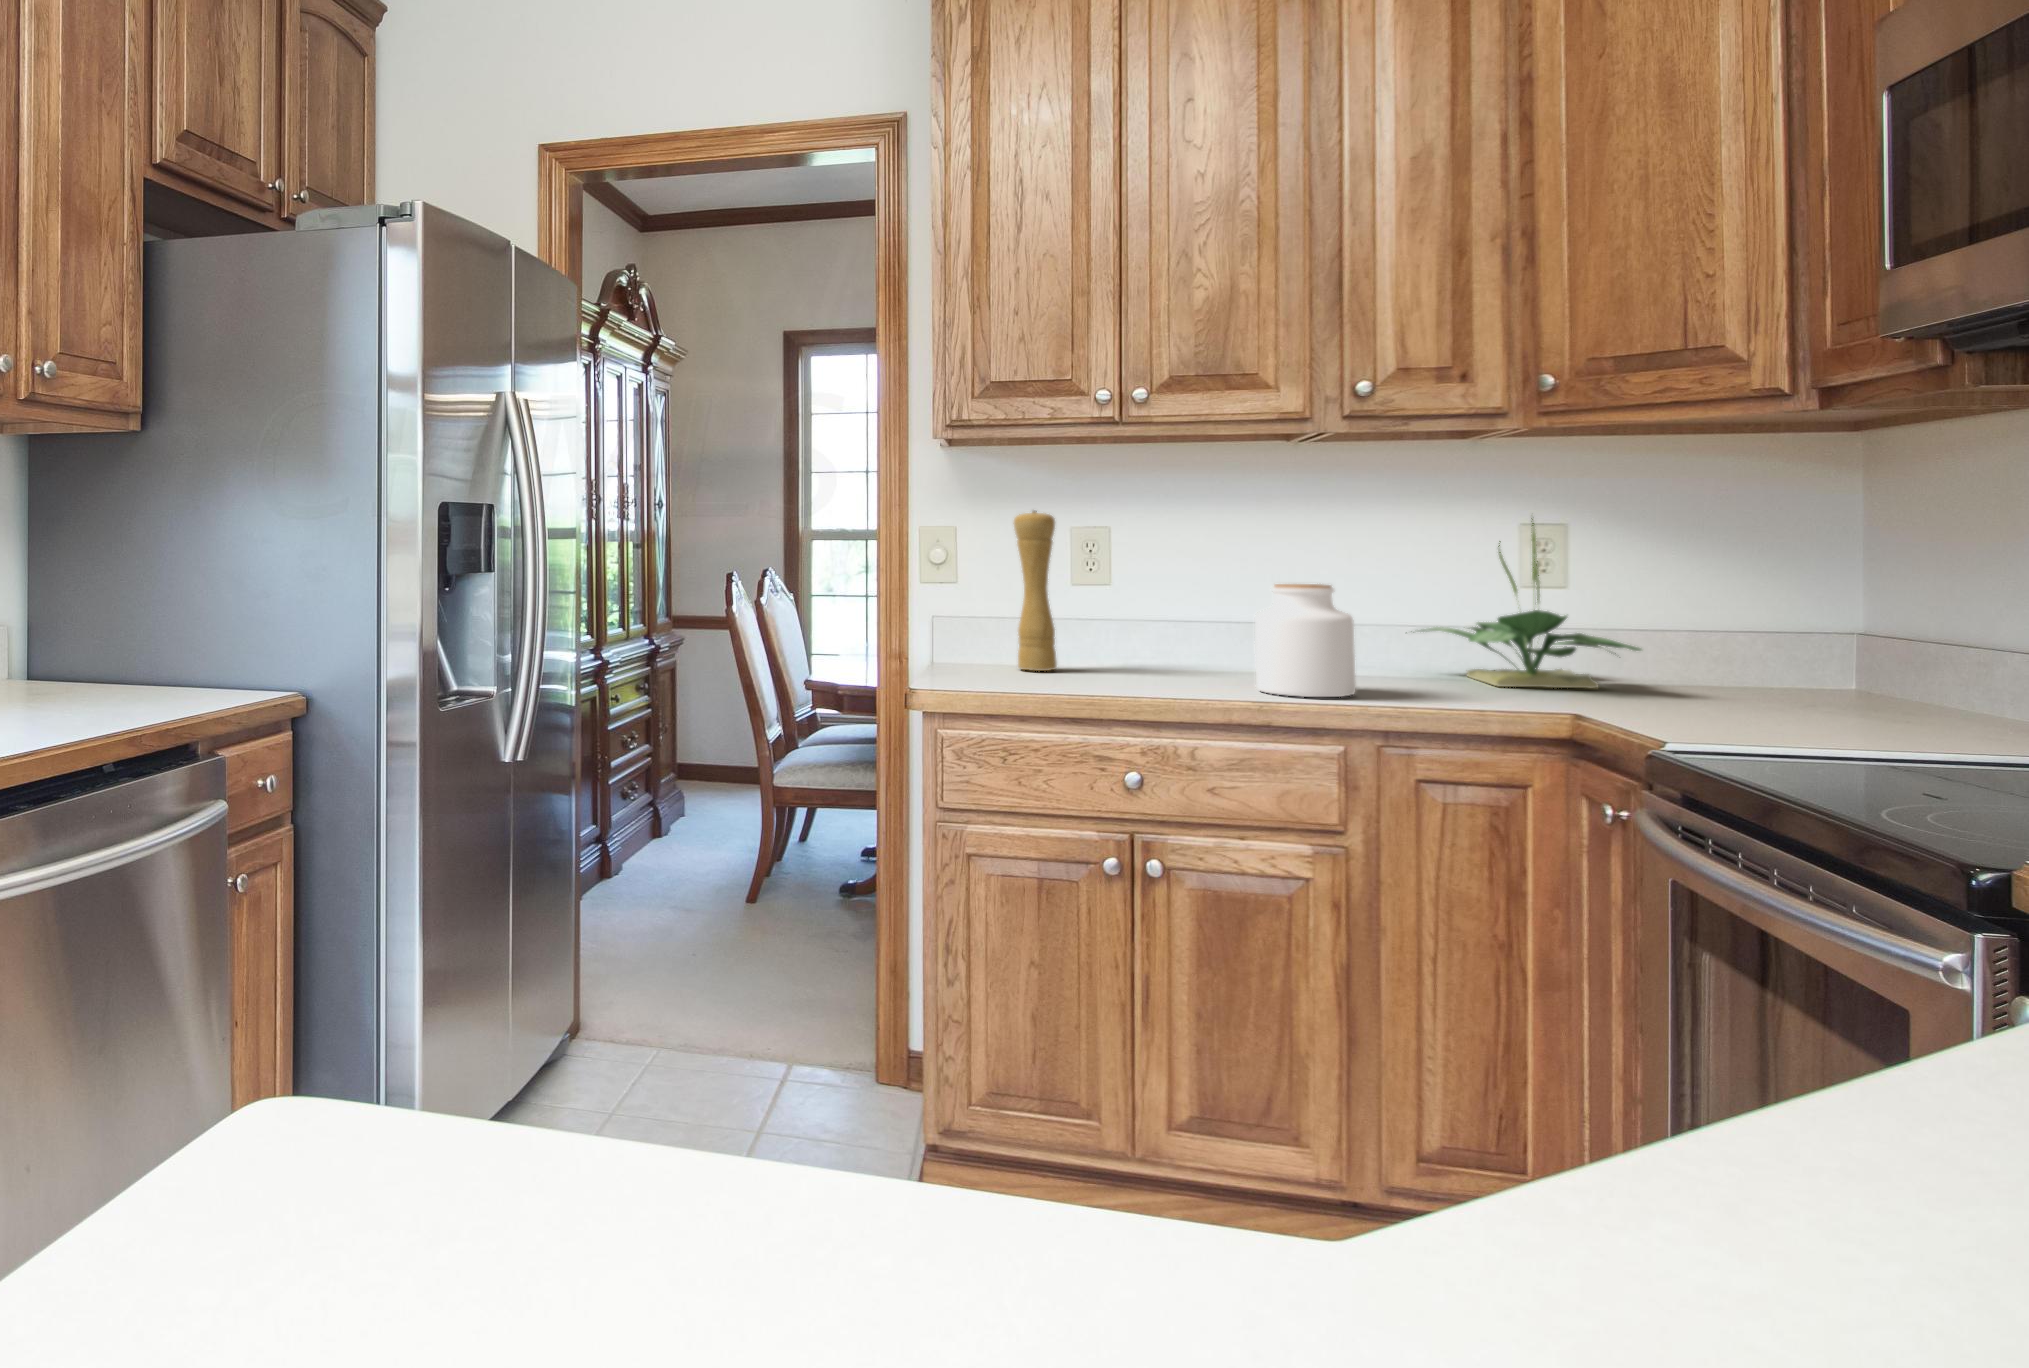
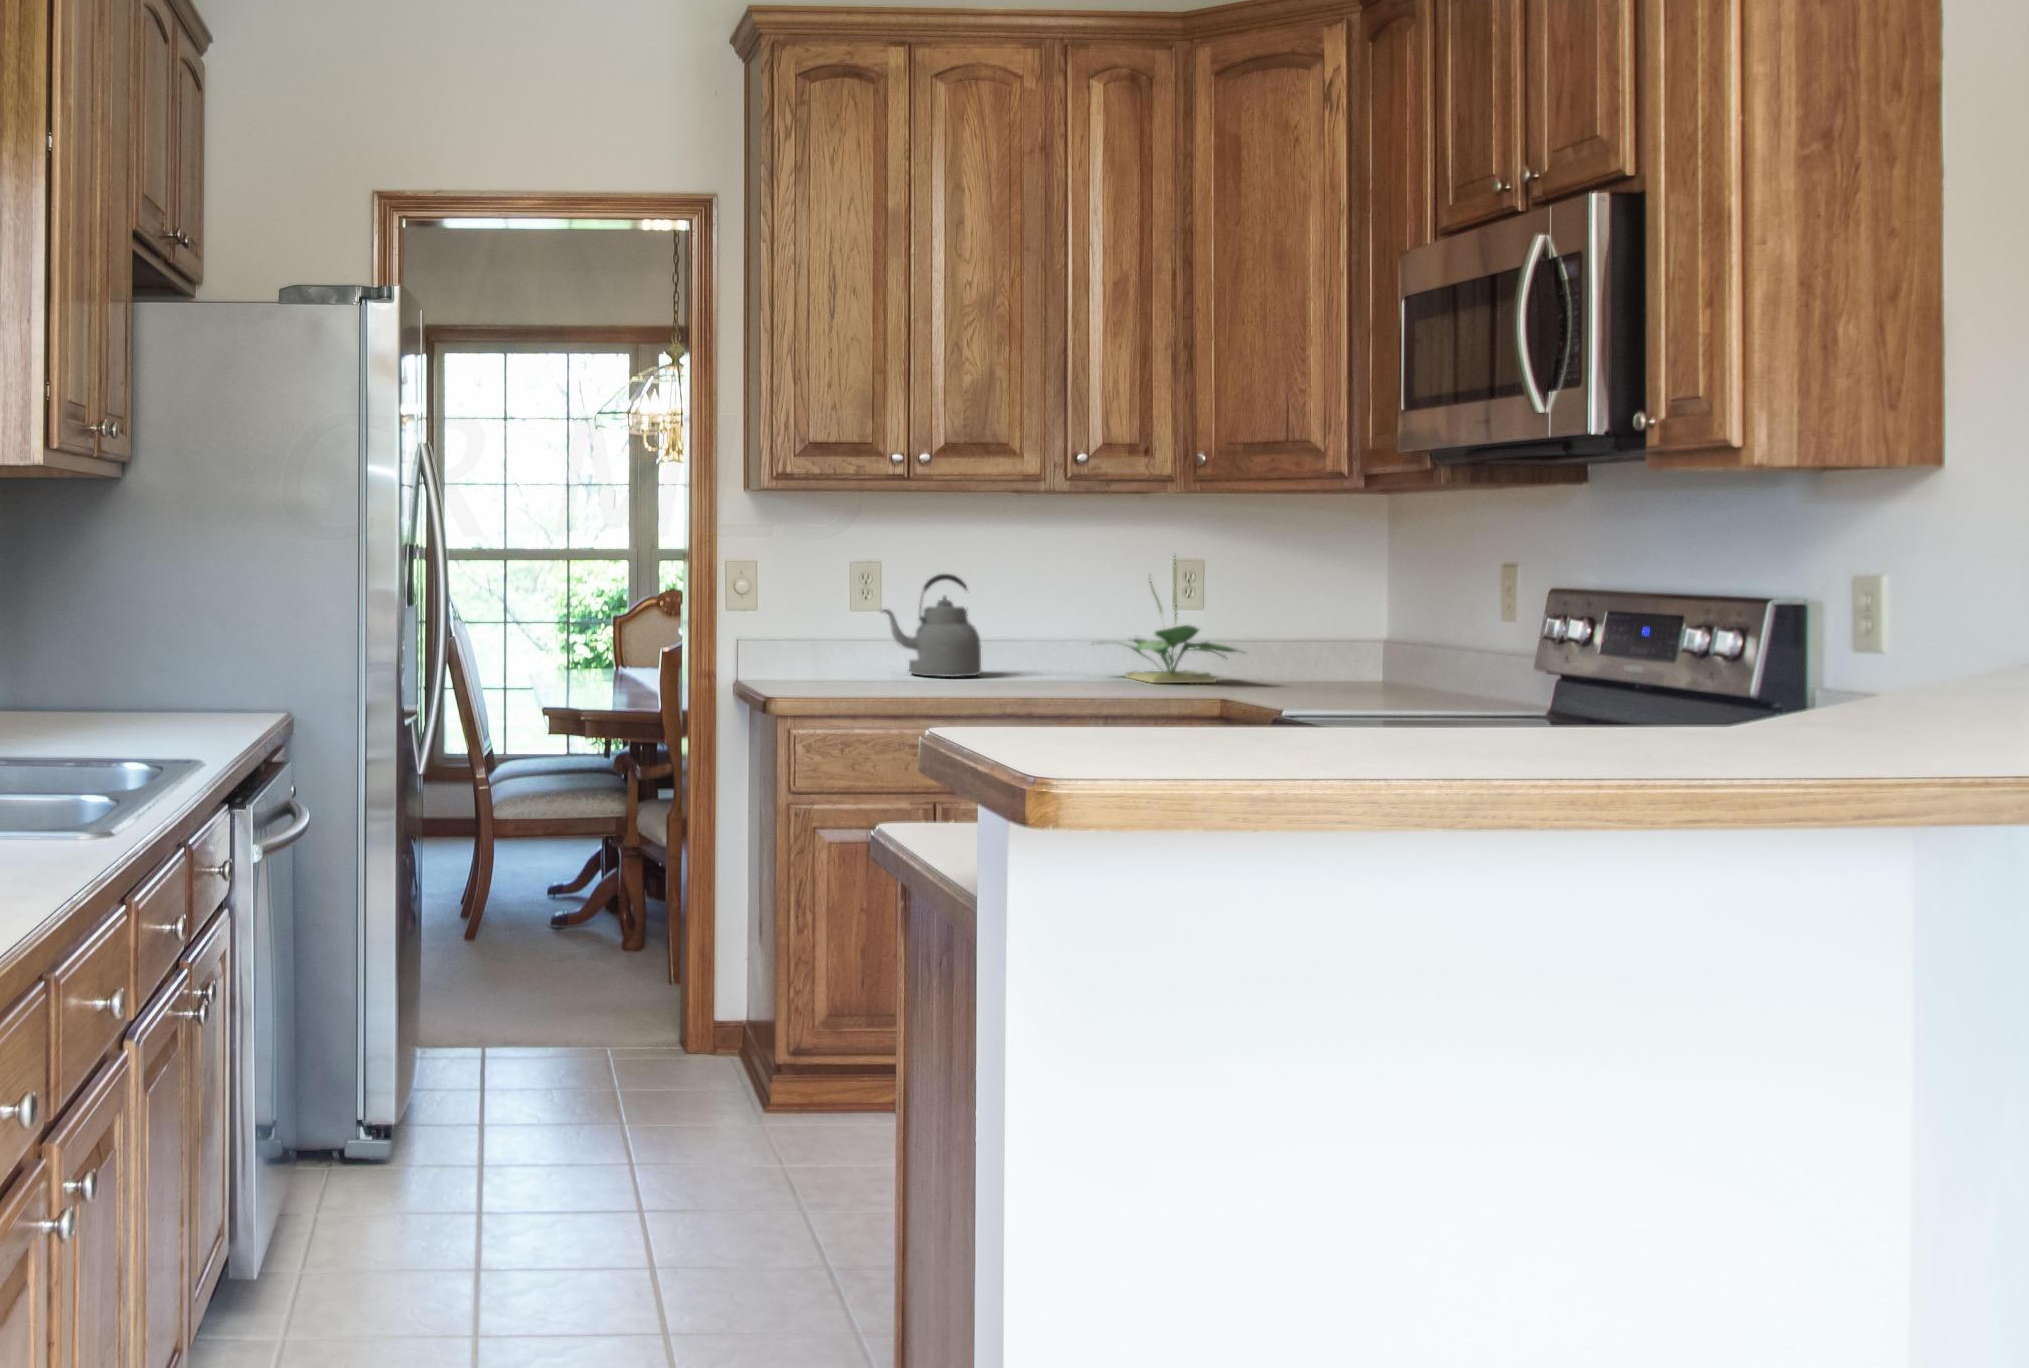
pepper mill: present [1014,511,1057,671] -> none [812,549,845,682]
kettle: none [1118,541,1258,668] -> present [882,574,981,677]
jar: present [1255,584,1356,697] -> none [1004,608,1075,693]

